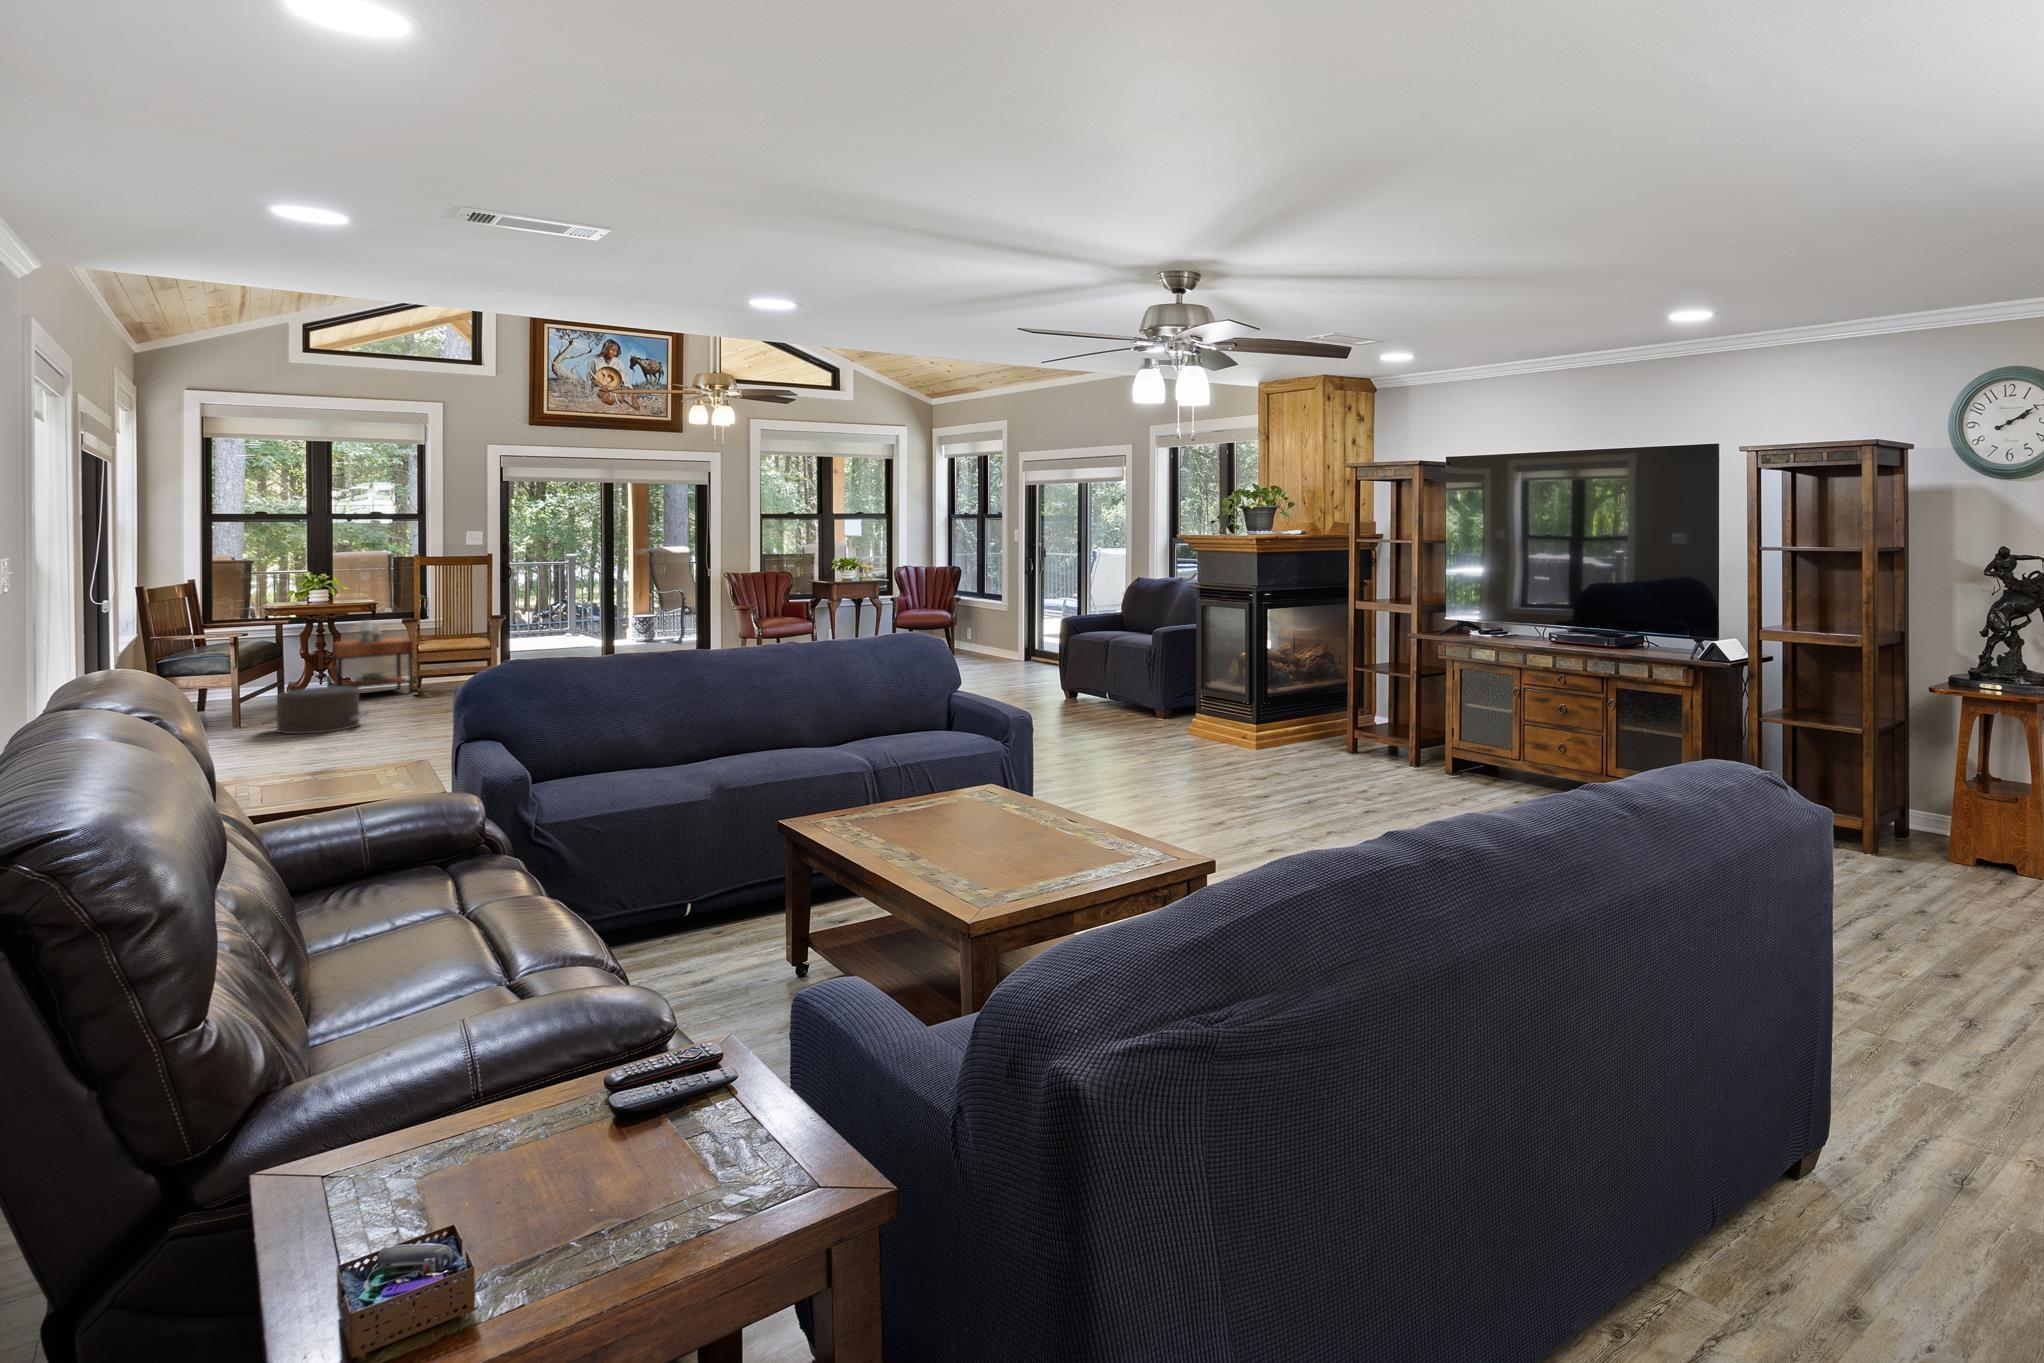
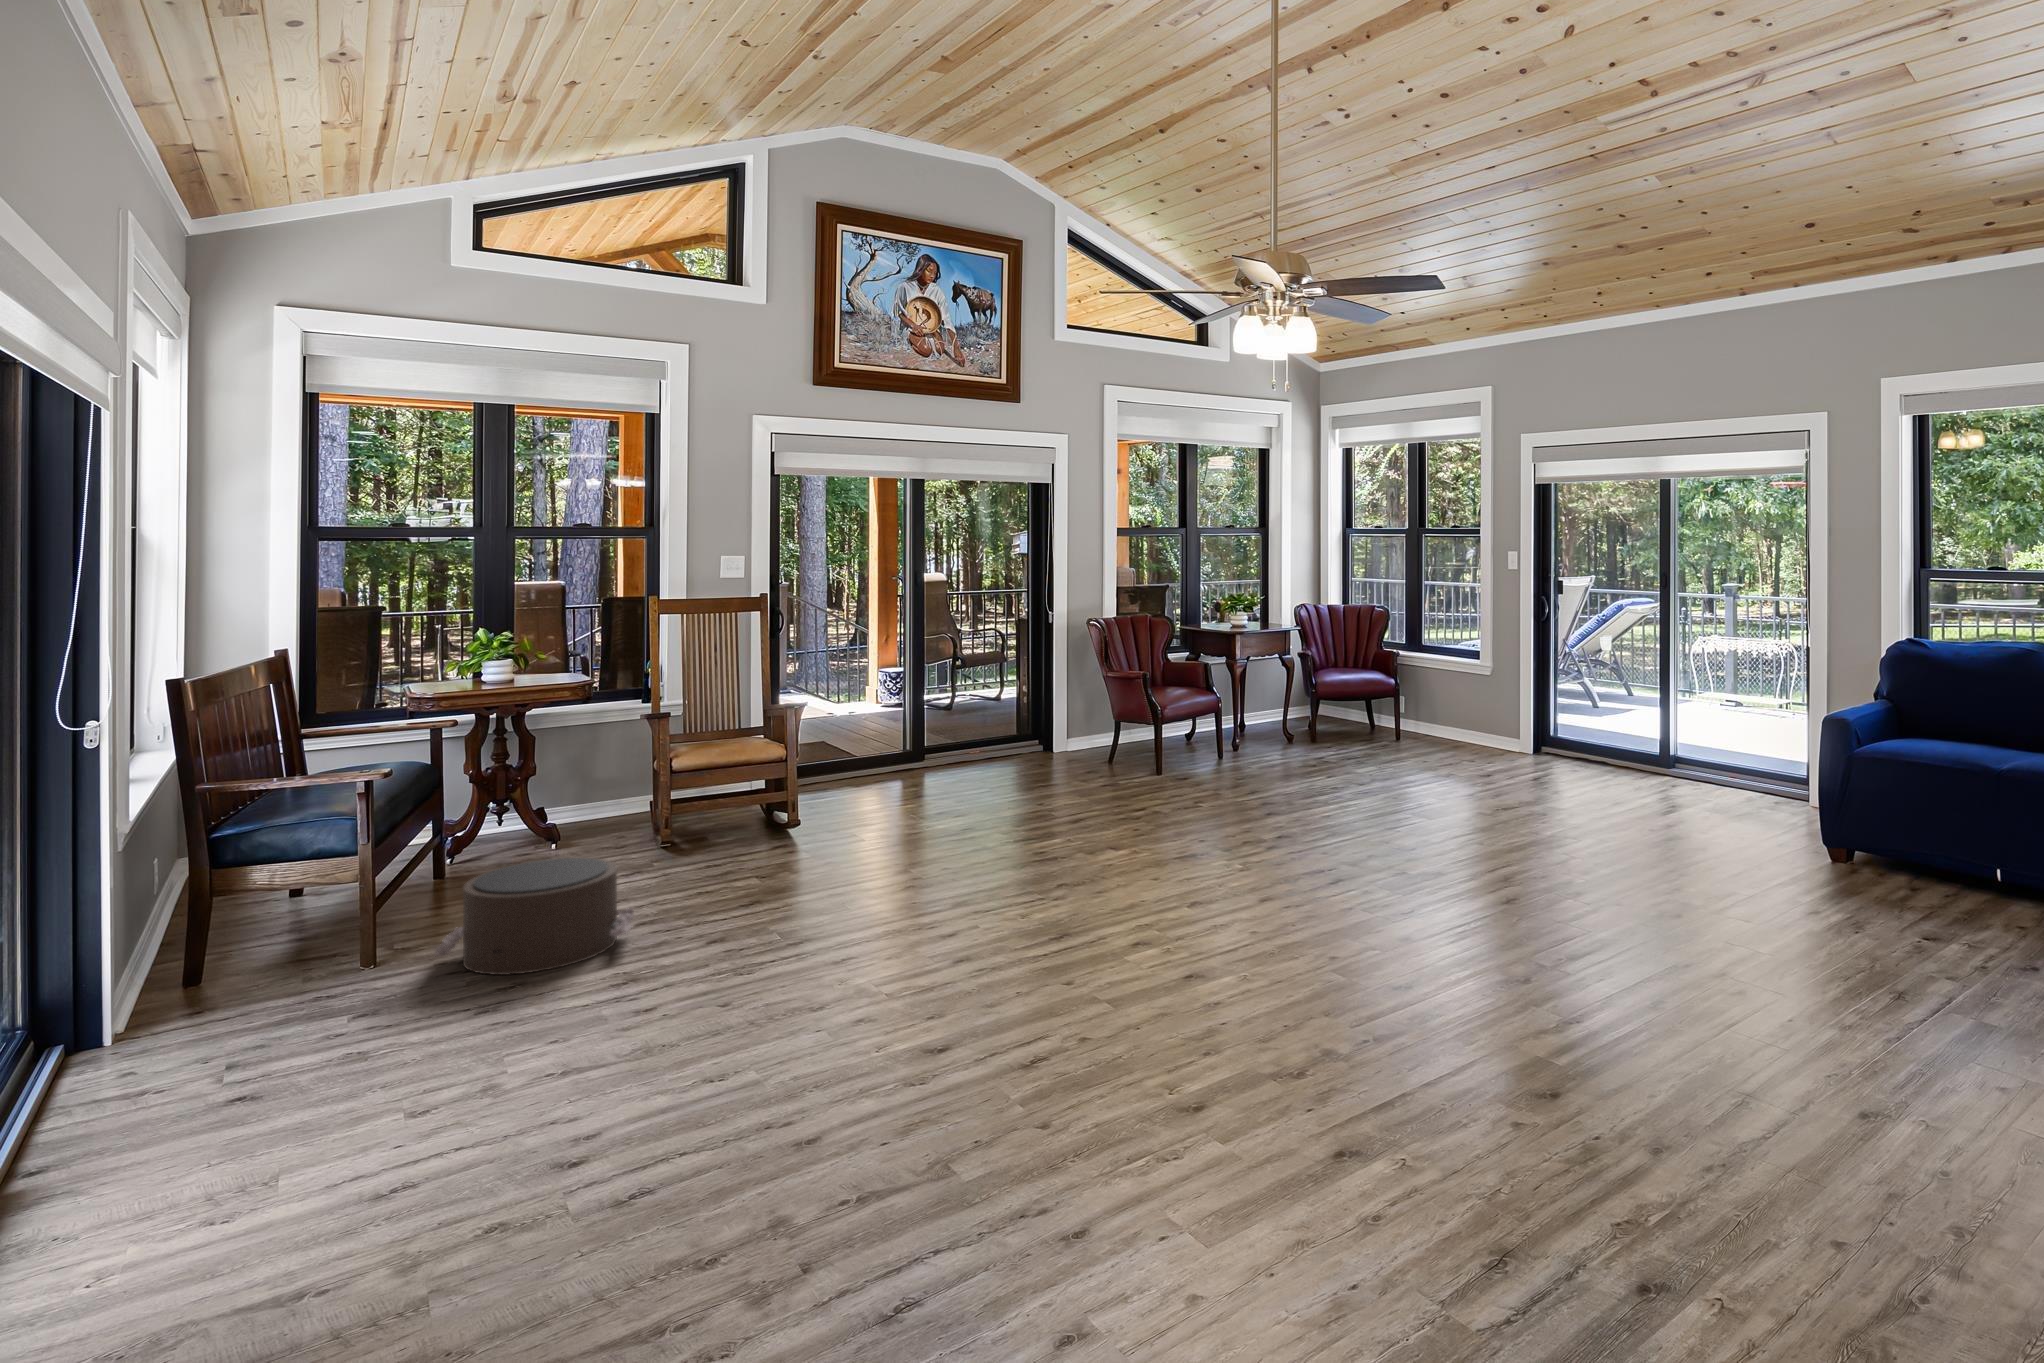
side table: present [327,621,413,693] -> none [510,712,655,856]

